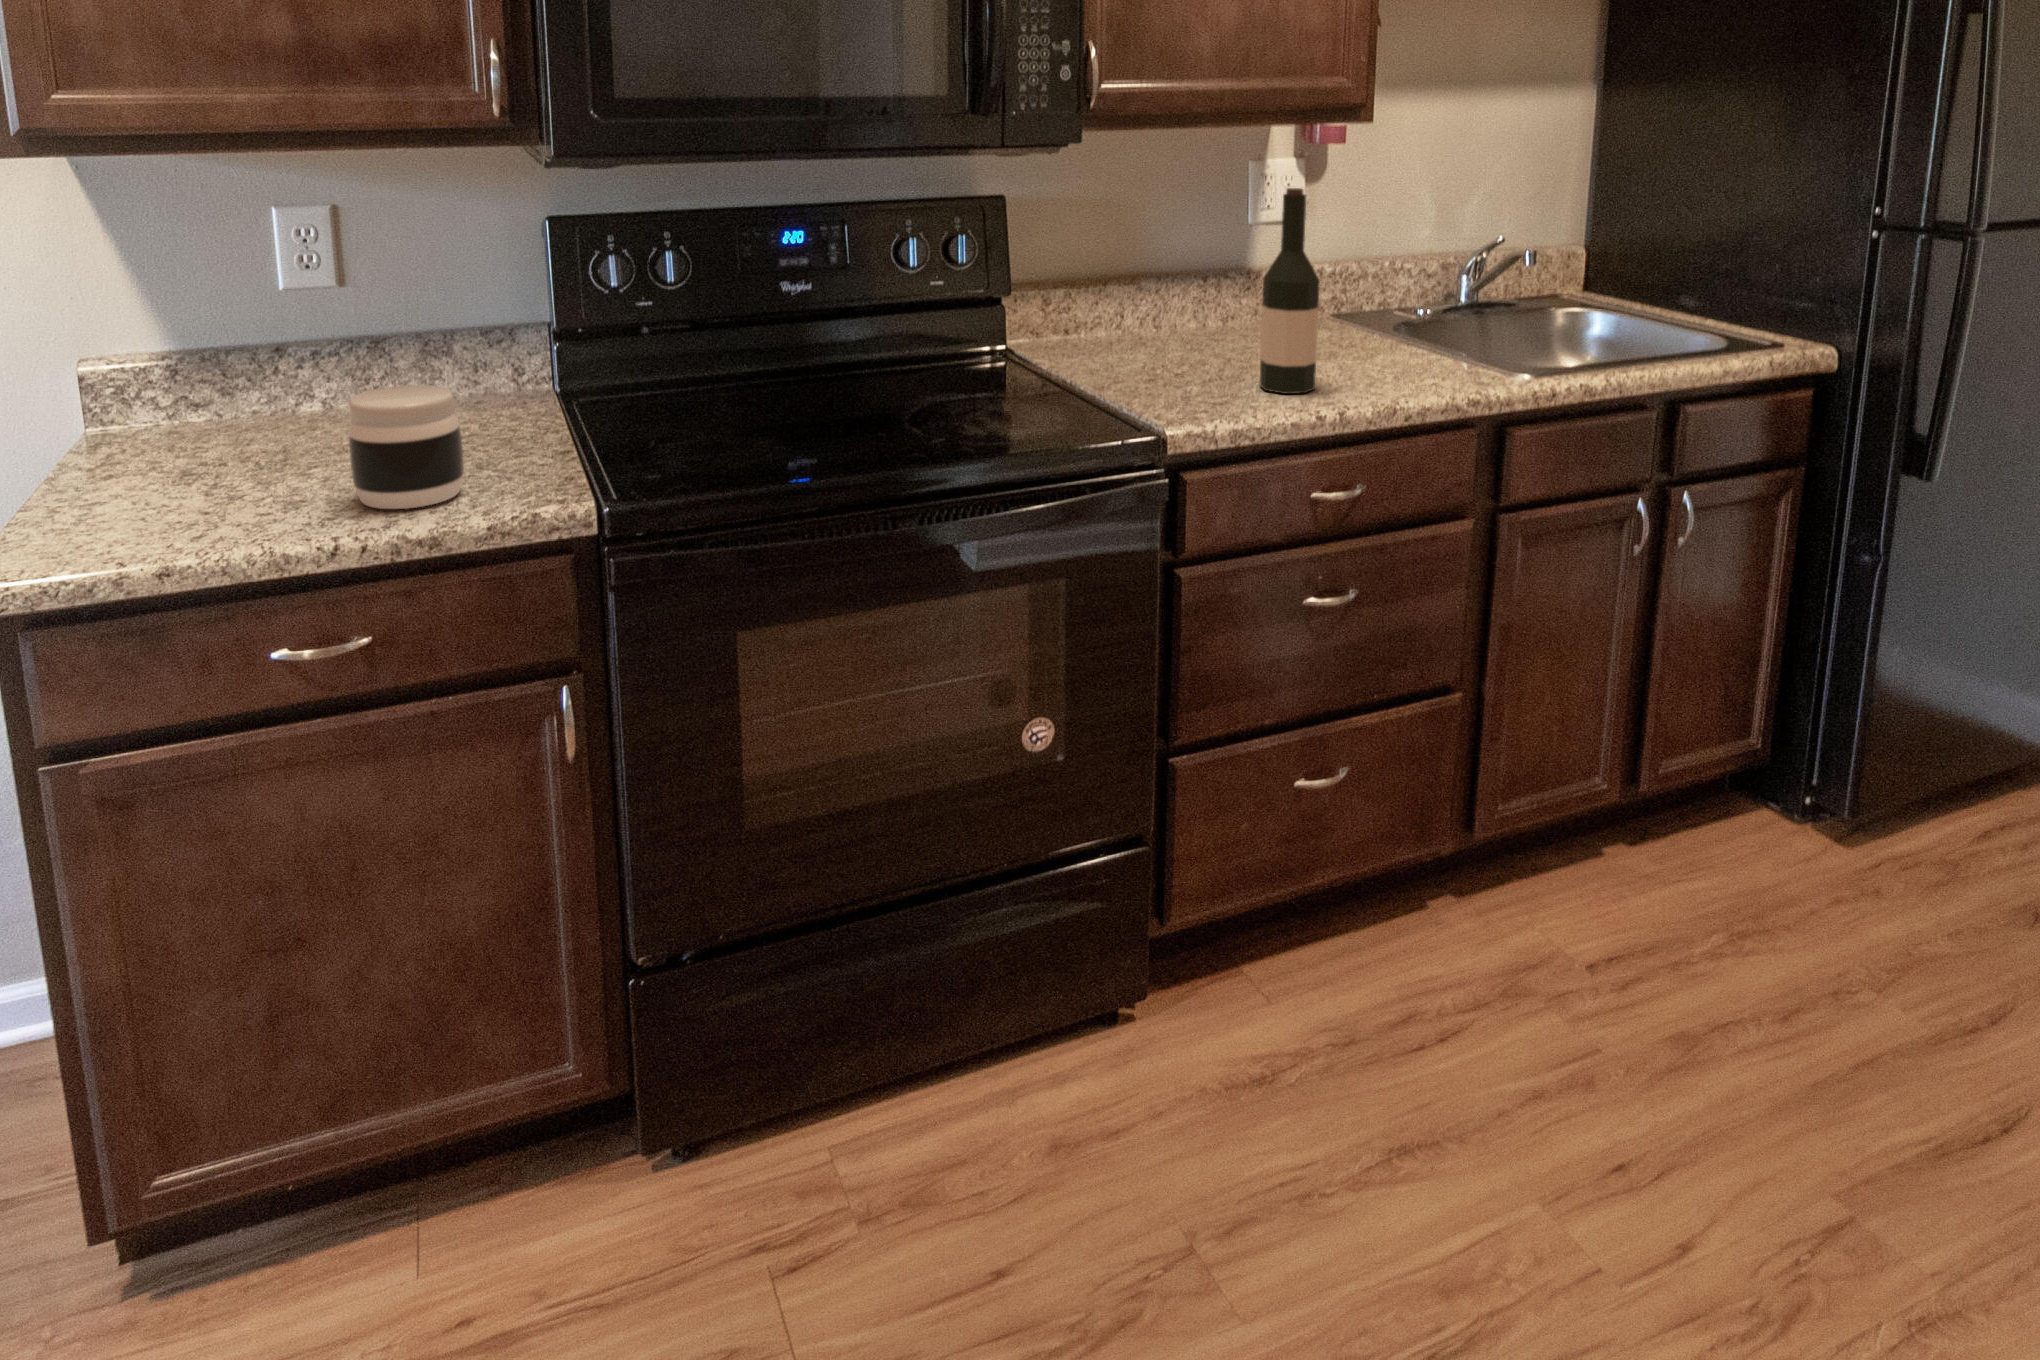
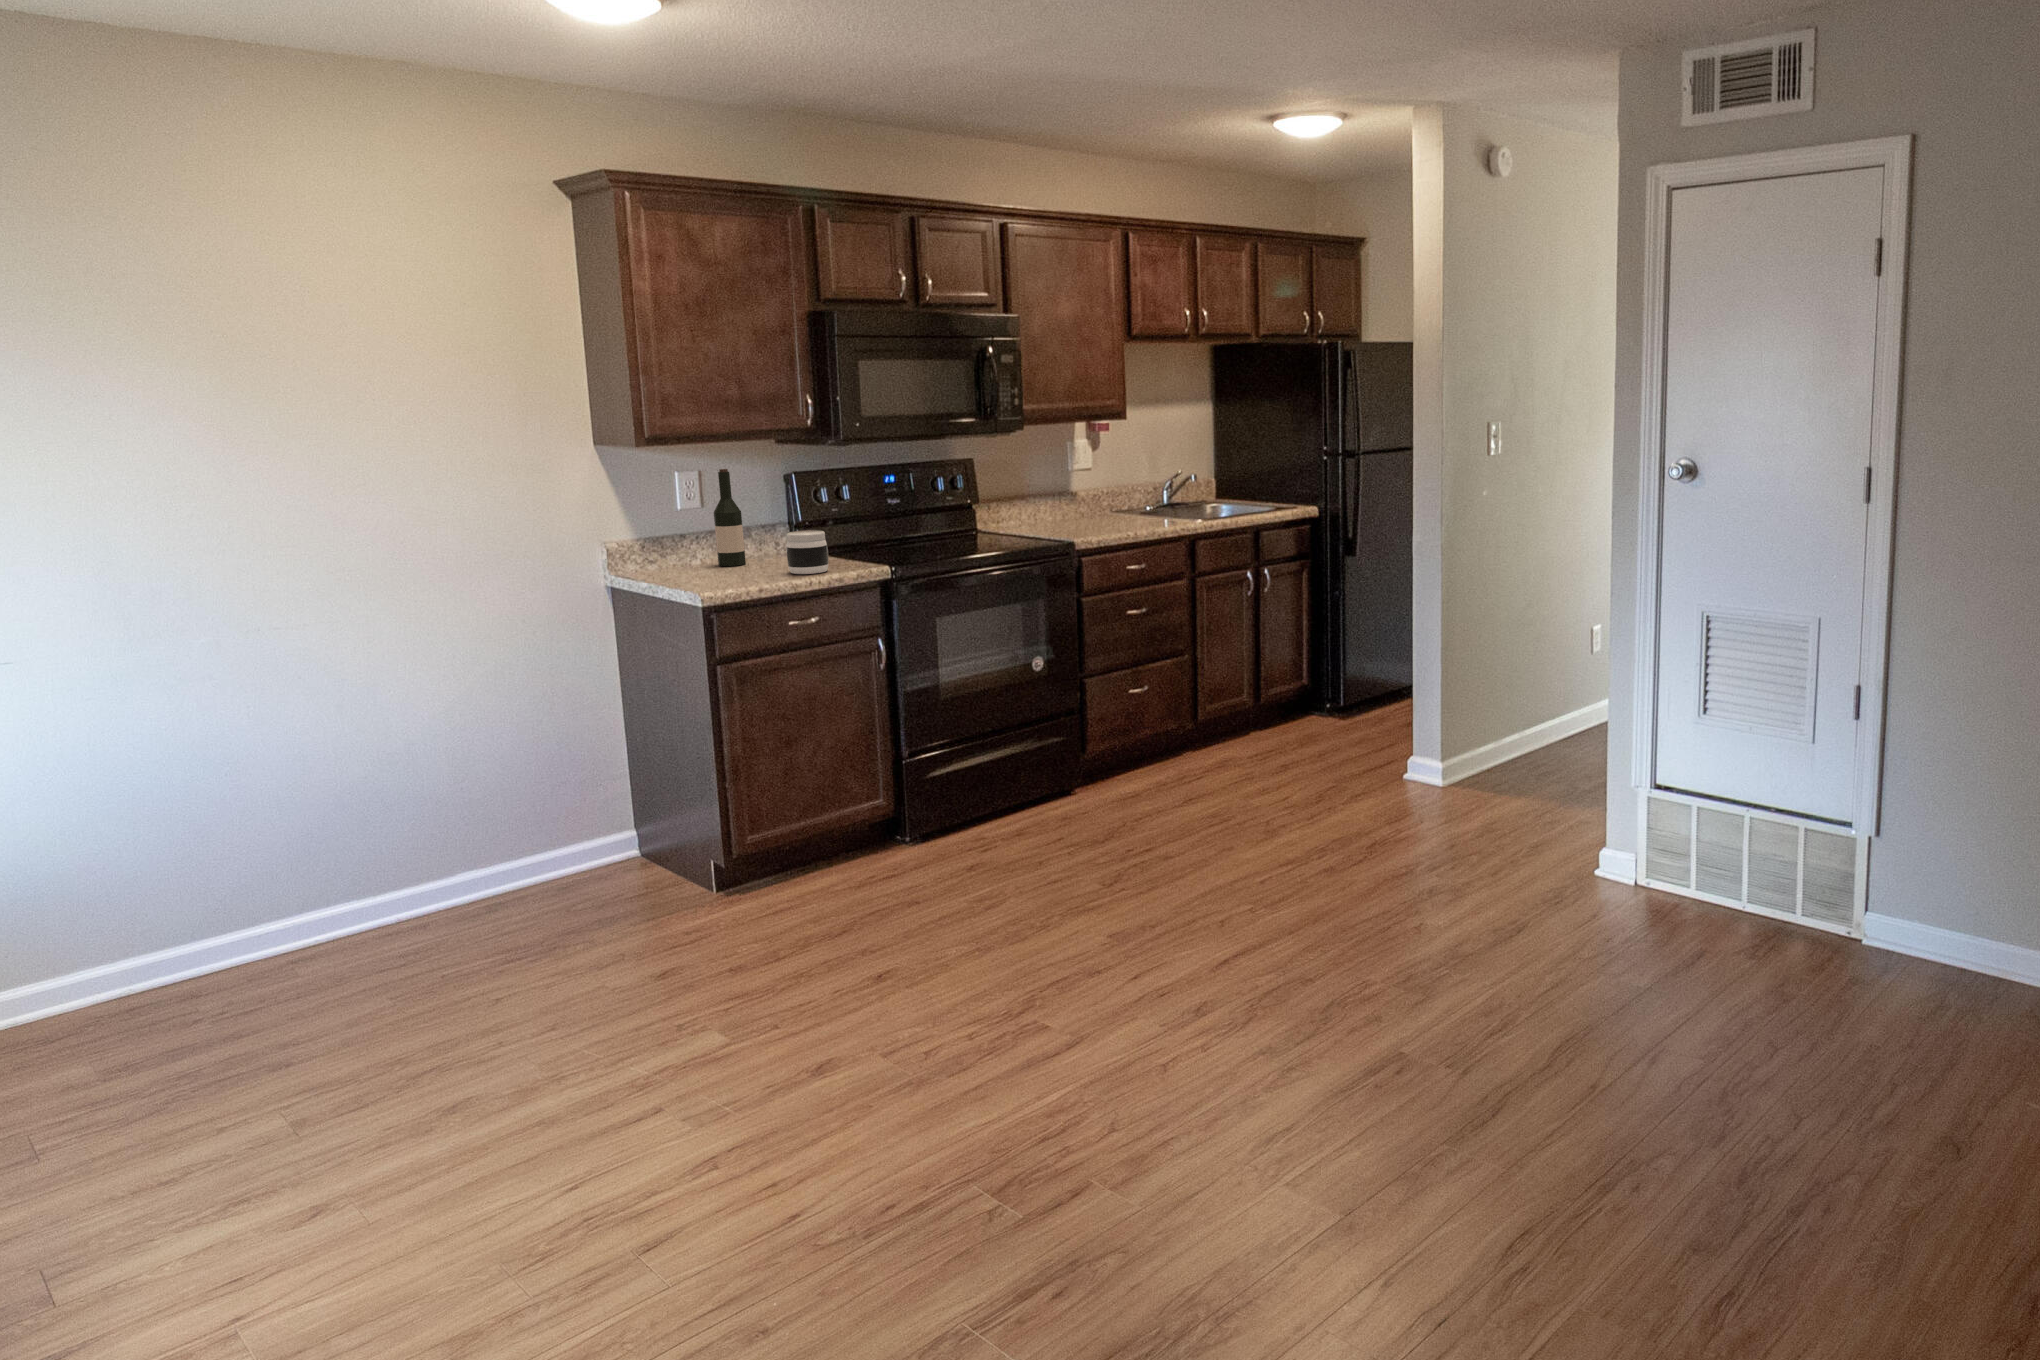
wine bottle: present [1260,188,1320,394] -> present [714,469,746,566]

